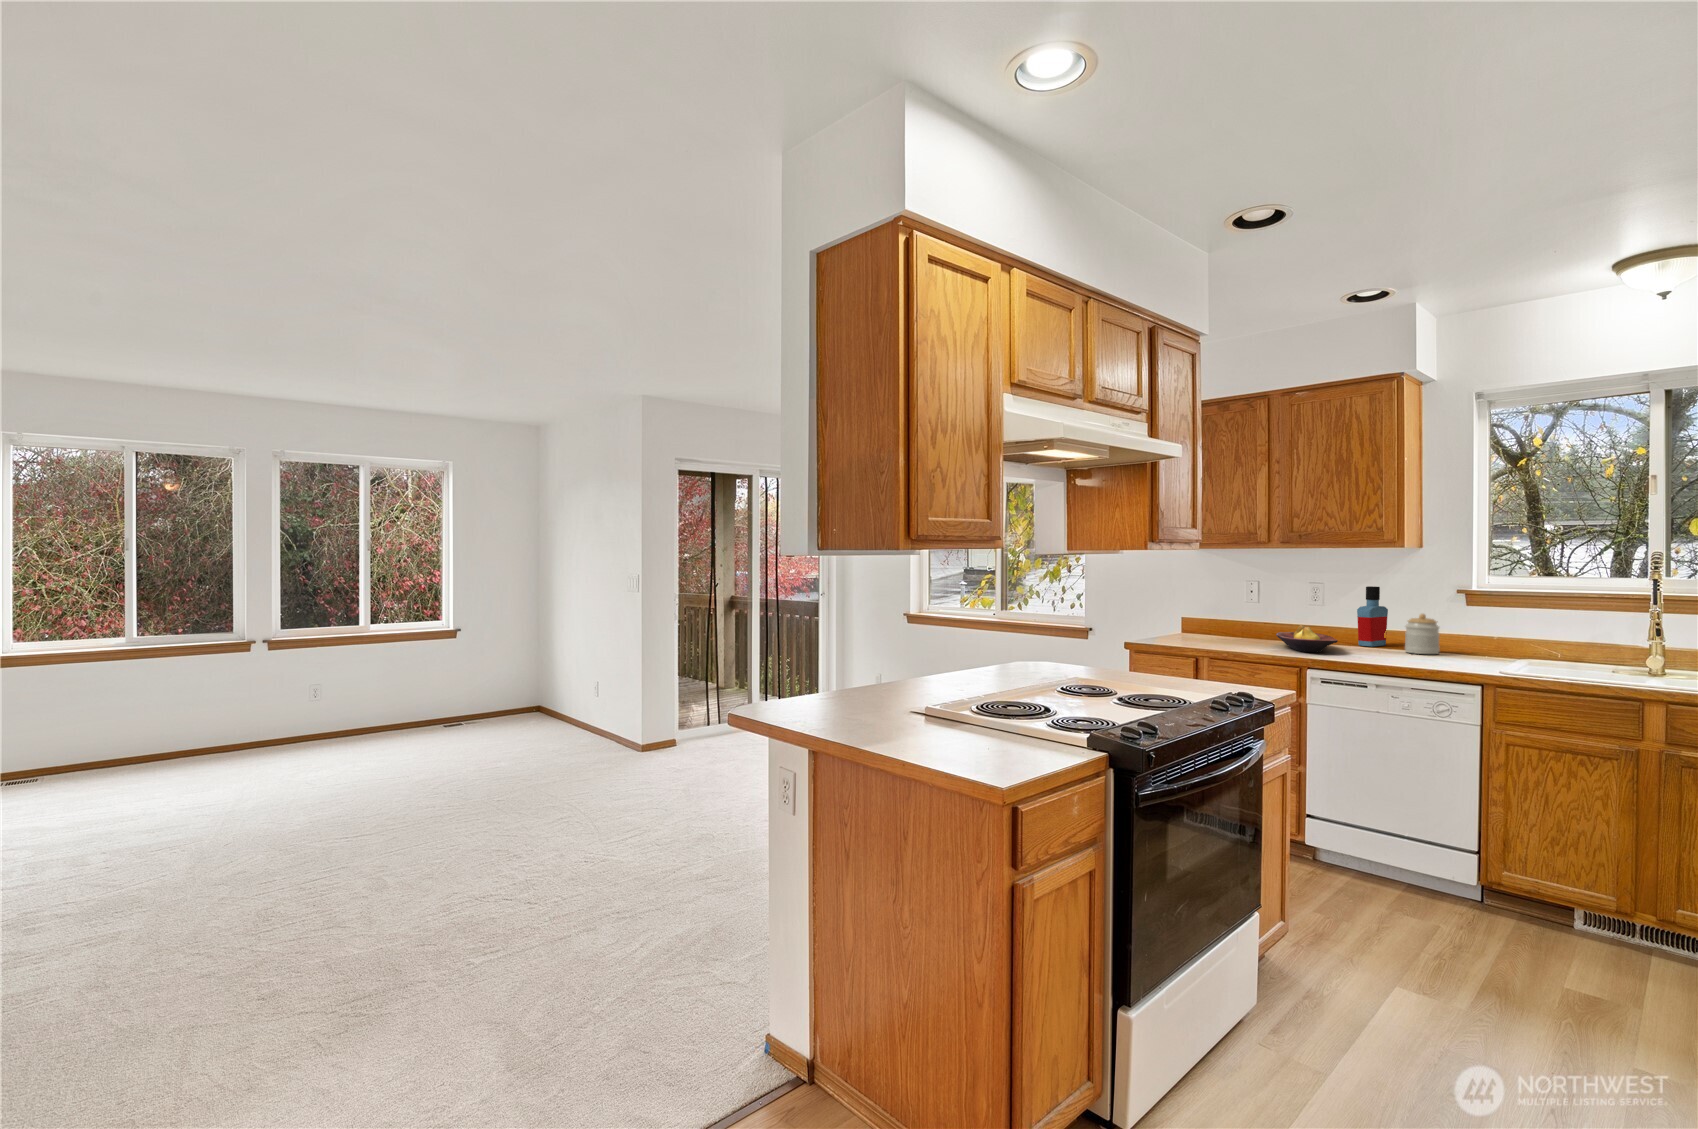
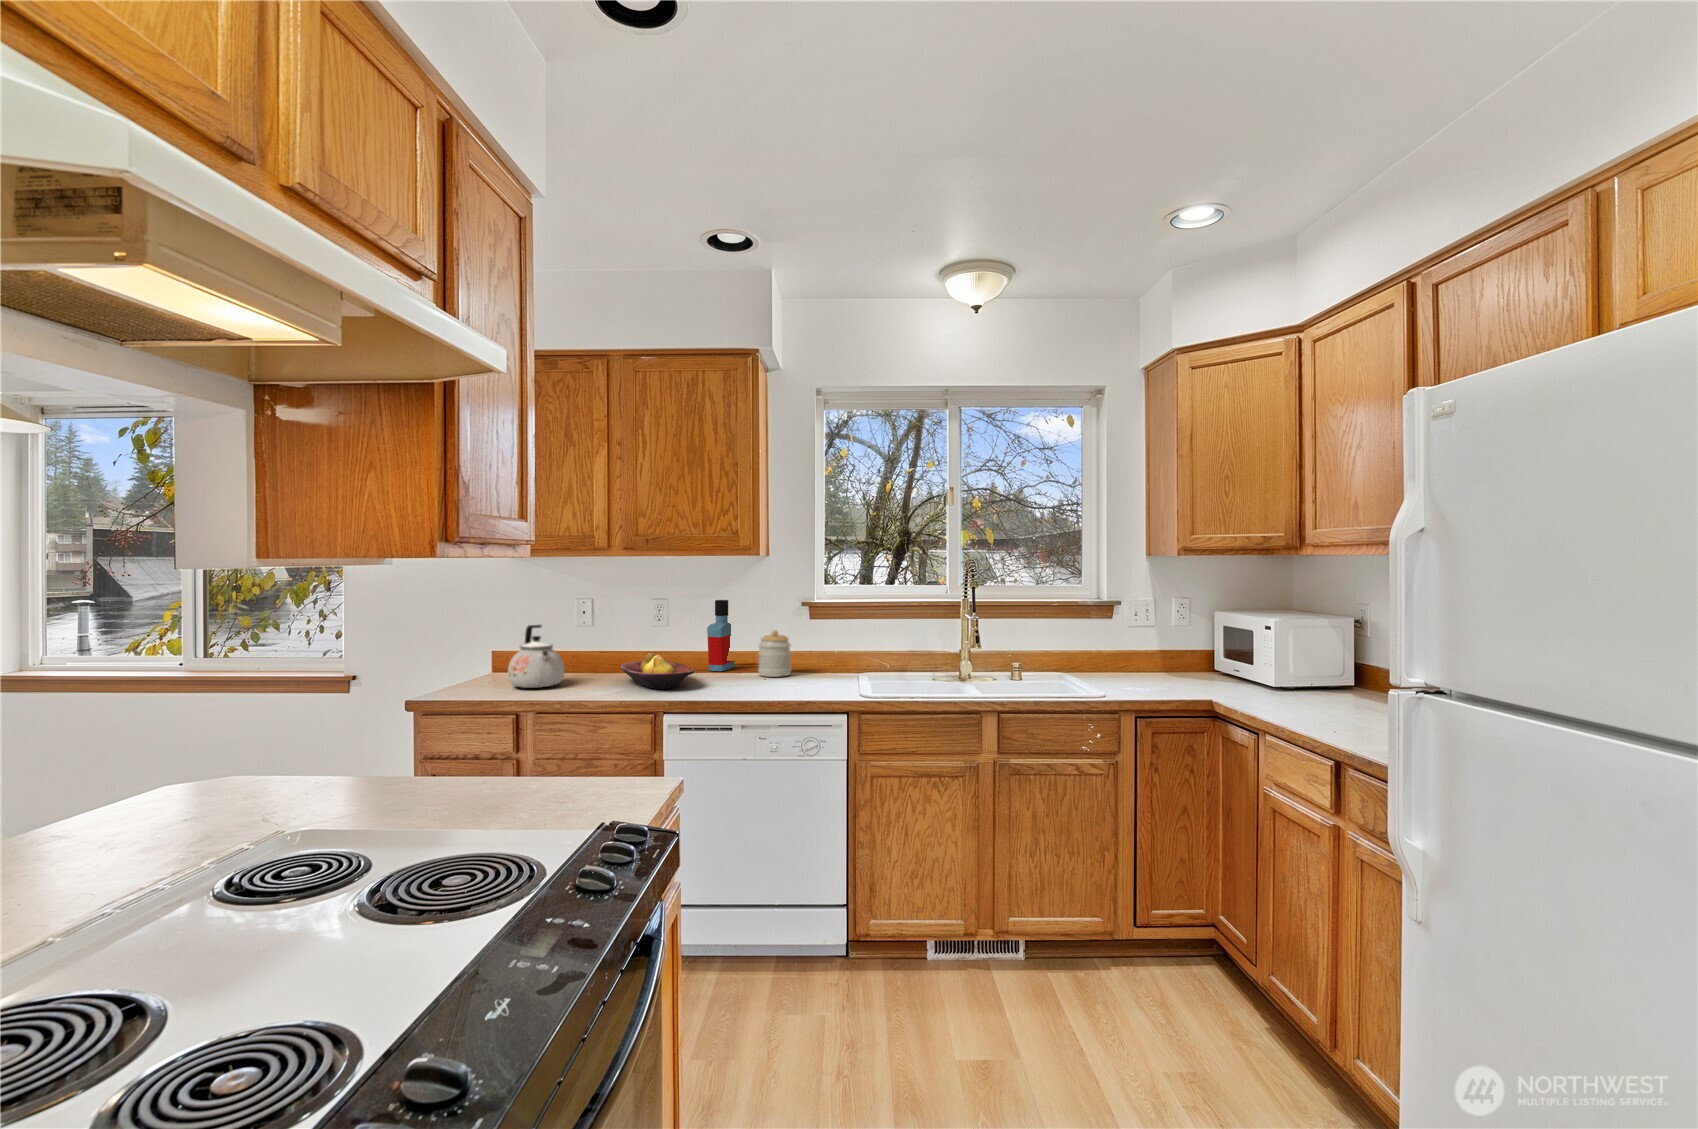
kettle: none [1191,599,1232,643] -> present [508,625,565,688]

